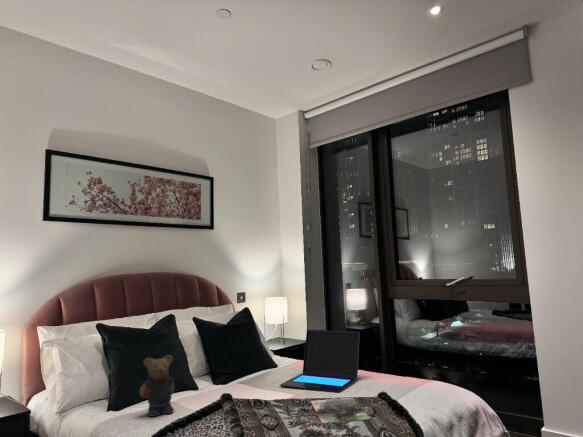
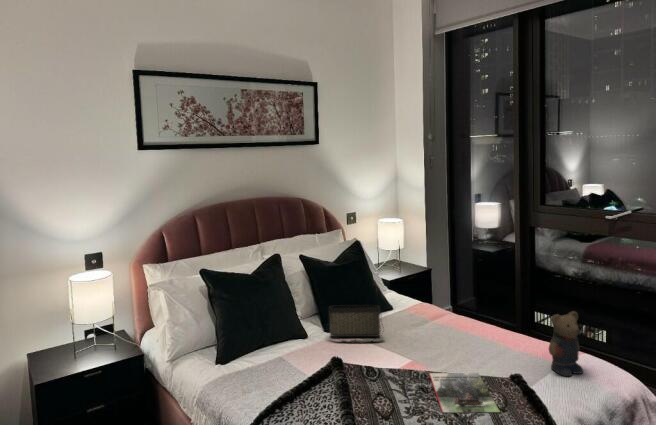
laptop: present [280,330,360,393] -> none [394,277,490,360]
handbag: none [218,354,270,390] -> present [329,305,381,343]
teddy bear: present [139,355,174,417] -> present [548,311,583,376]

